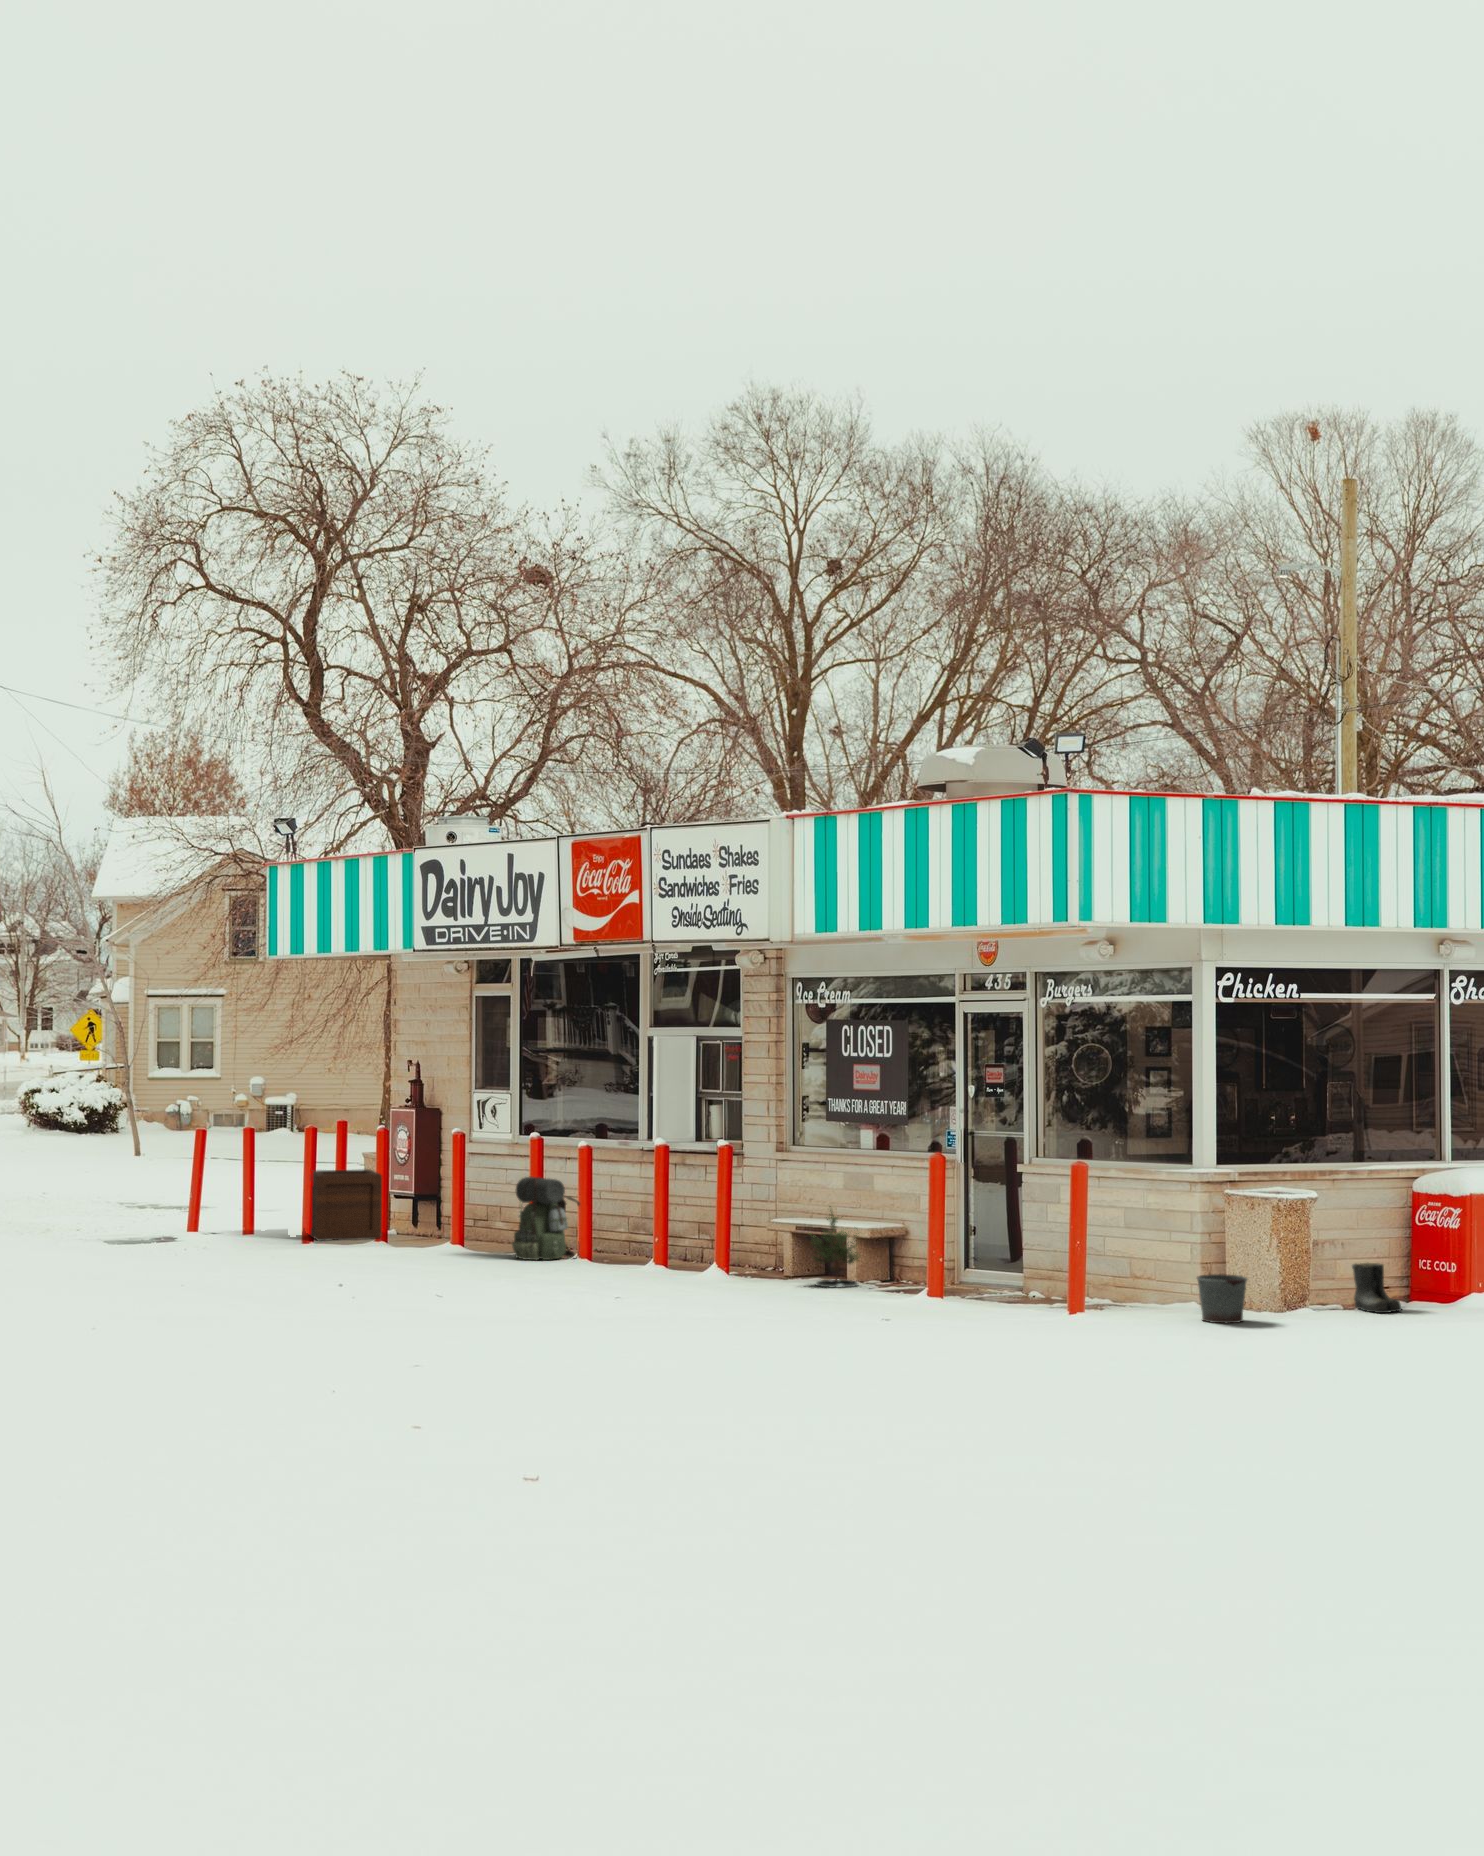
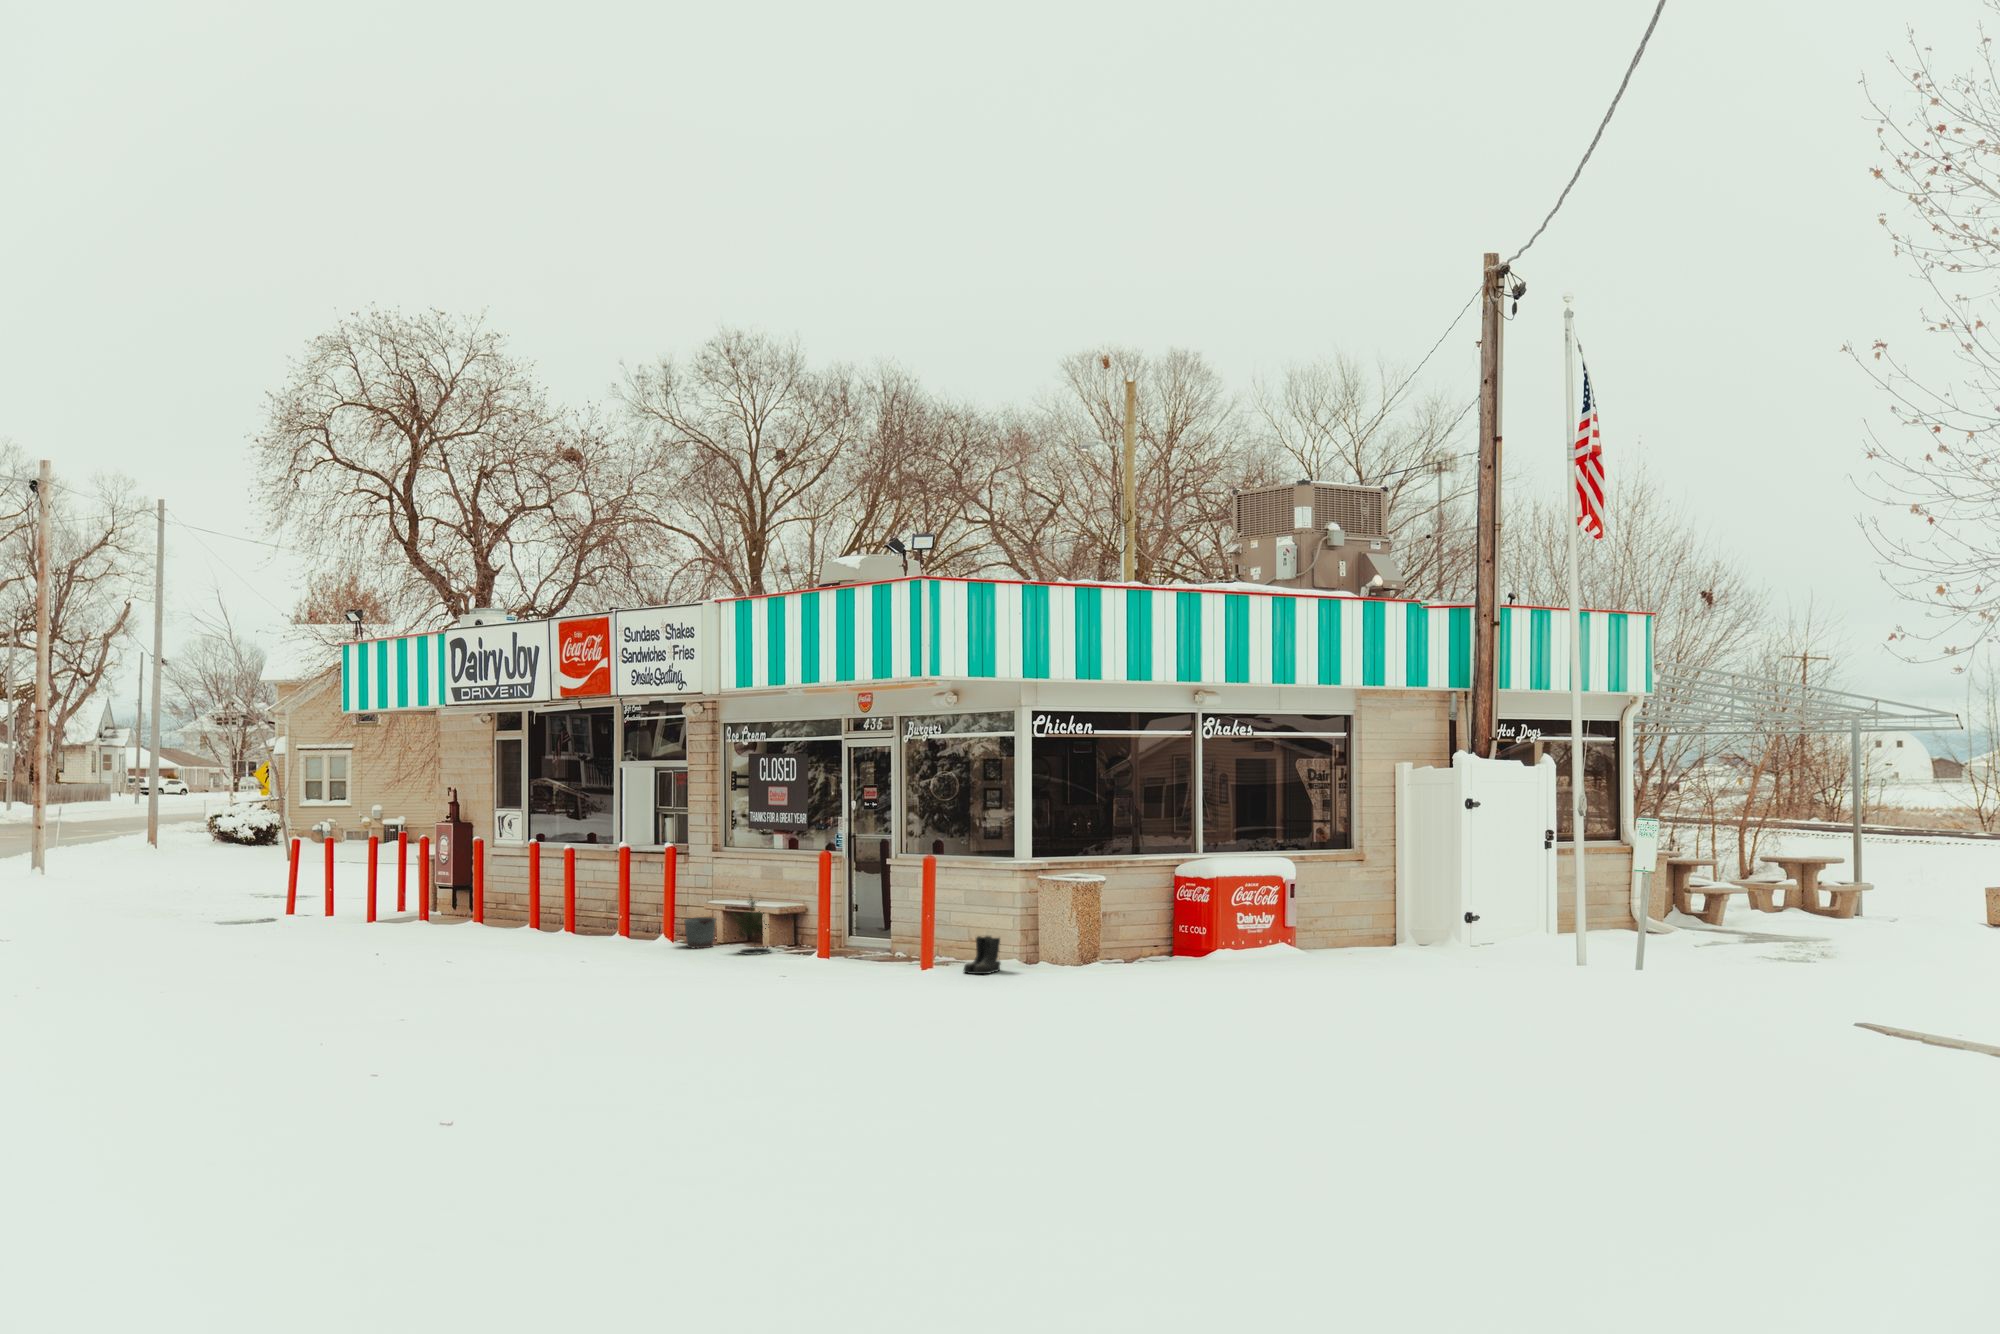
wooden crate: present [310,1169,382,1241] -> none [363,870,421,925]
backpack: present [512,1177,580,1260] -> none [513,875,569,938]
boots: present [1352,1263,1402,1313] -> present [963,936,1000,974]
bucket: present [1197,1274,1247,1323] -> present [684,917,716,949]

